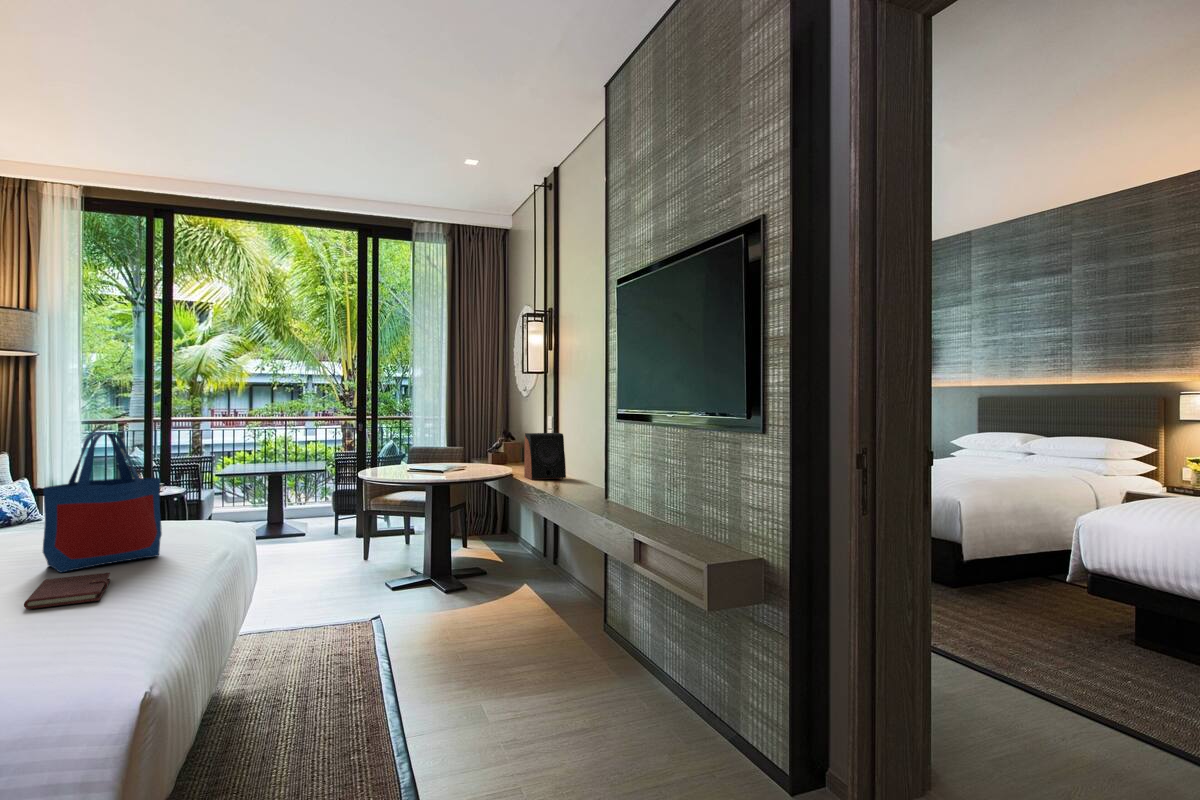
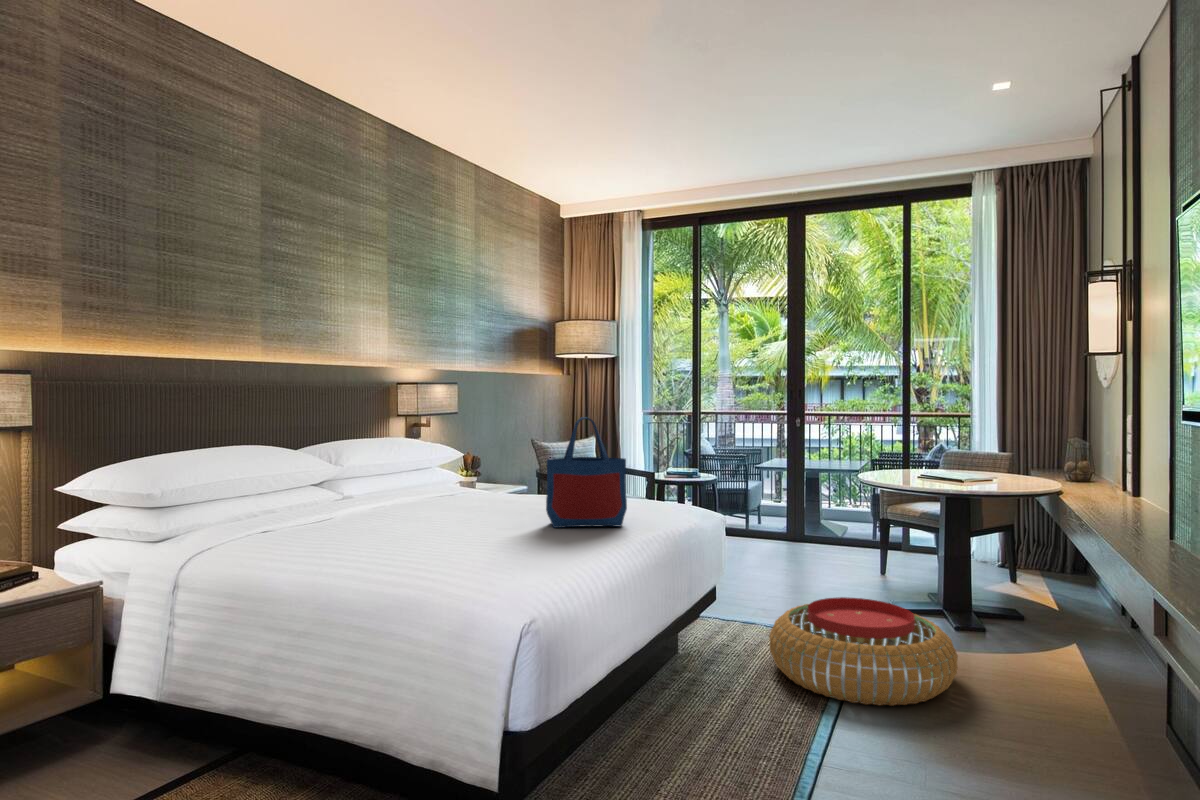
speaker: present [524,433,566,480] -> none [1078,437,1146,505]
notebook: present [24,573,110,609] -> none [510,530,574,552]
pouf: none [309,582,473,678] -> present [769,597,958,706]

